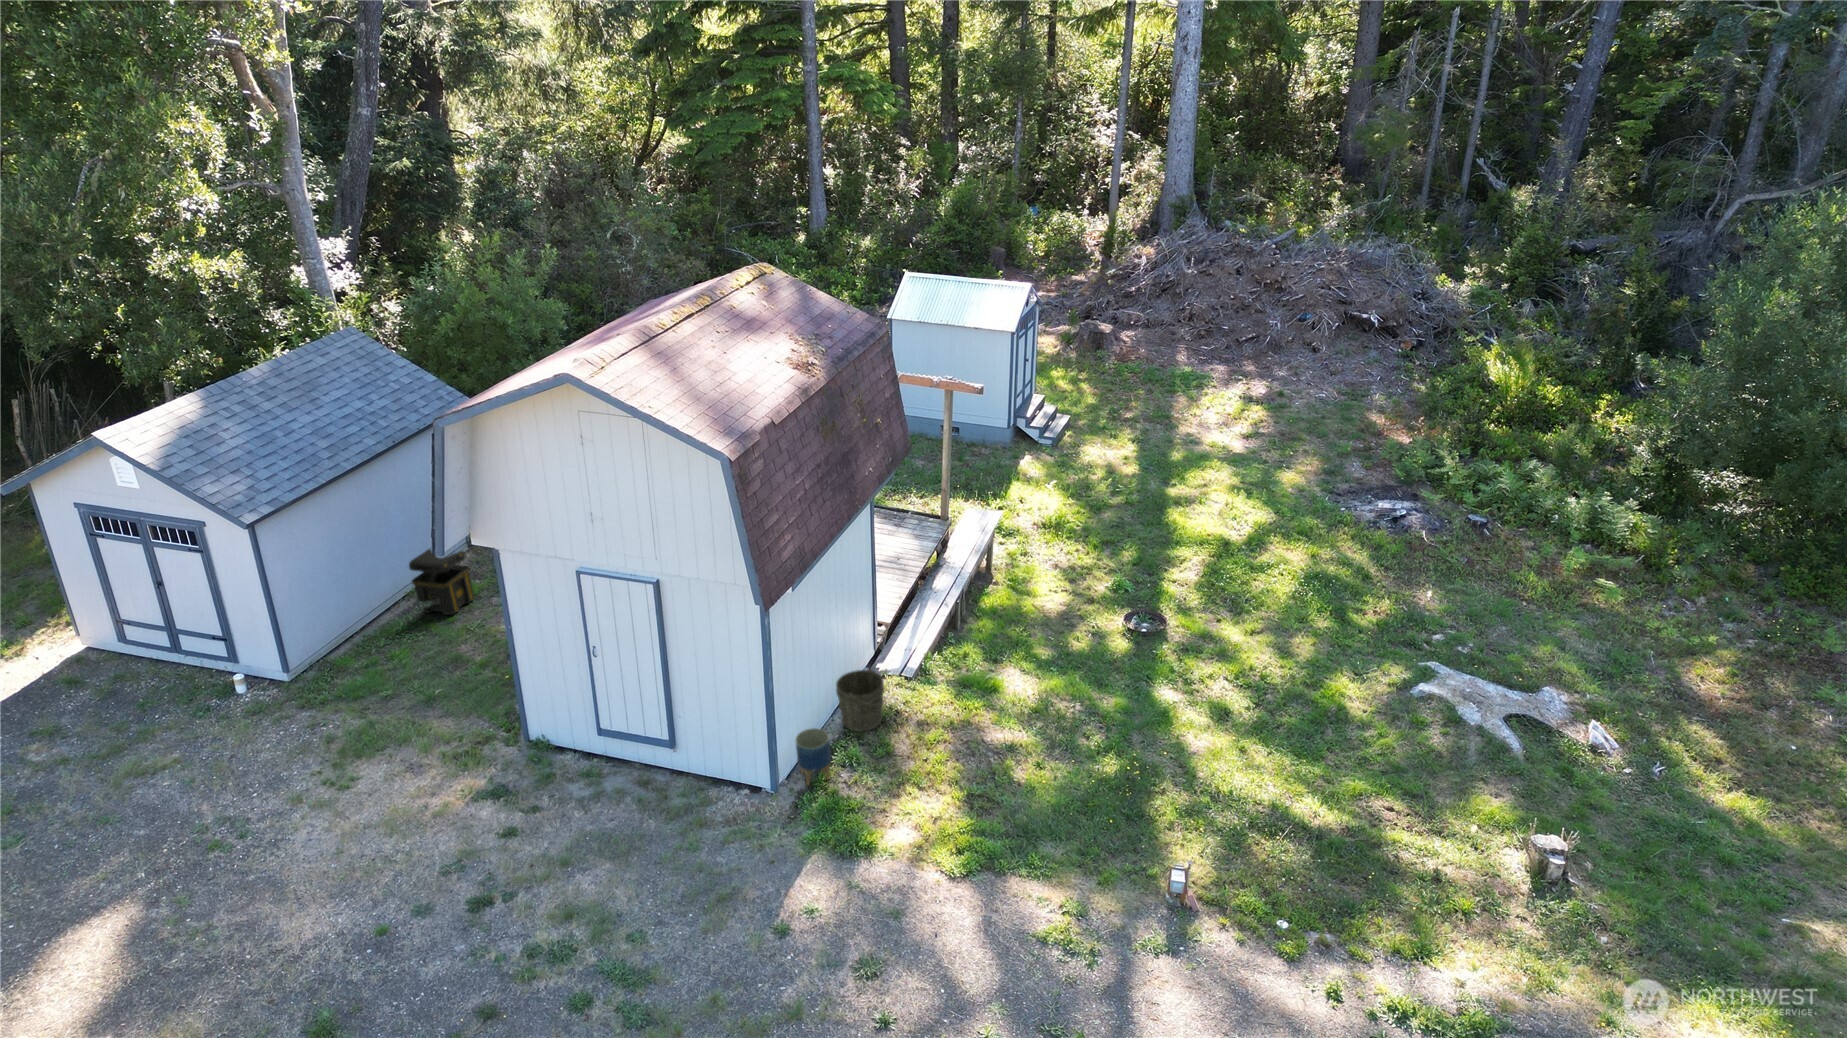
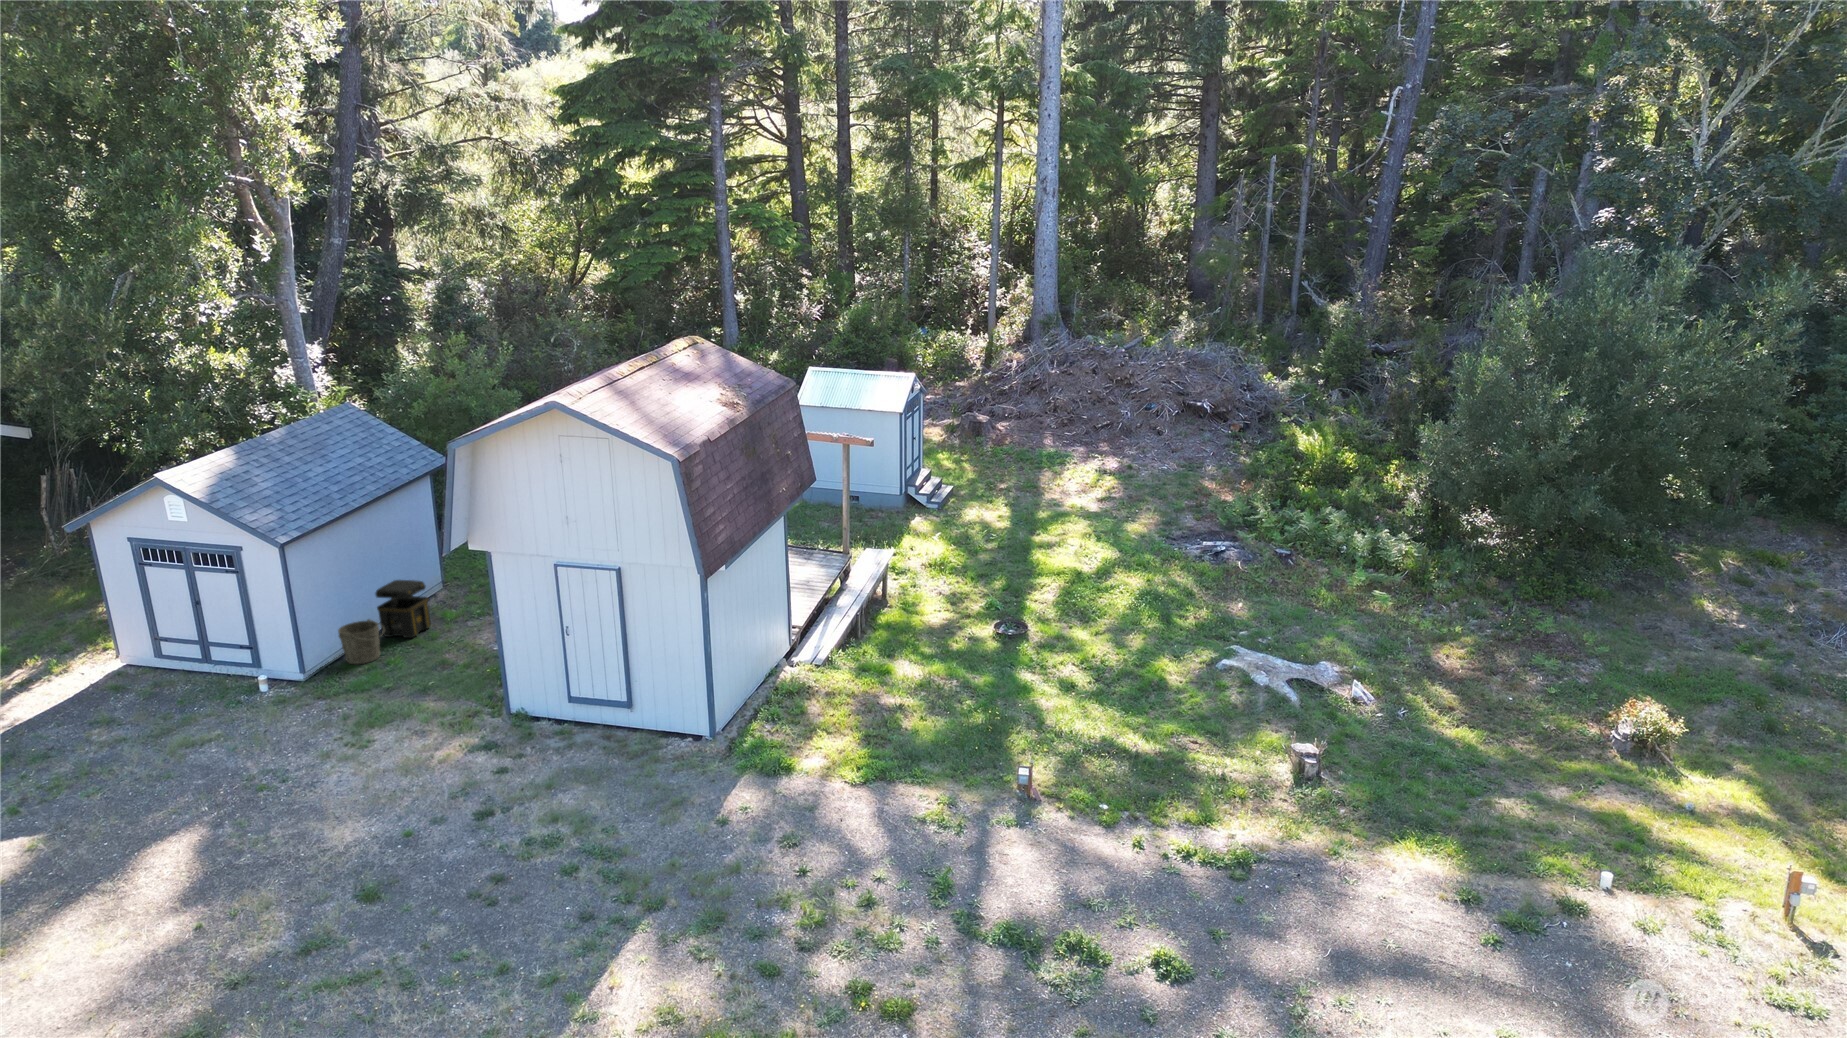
bucket: present [836,668,884,732] -> present [338,619,385,664]
planter: present [796,728,831,786] -> none [724,692,753,738]

